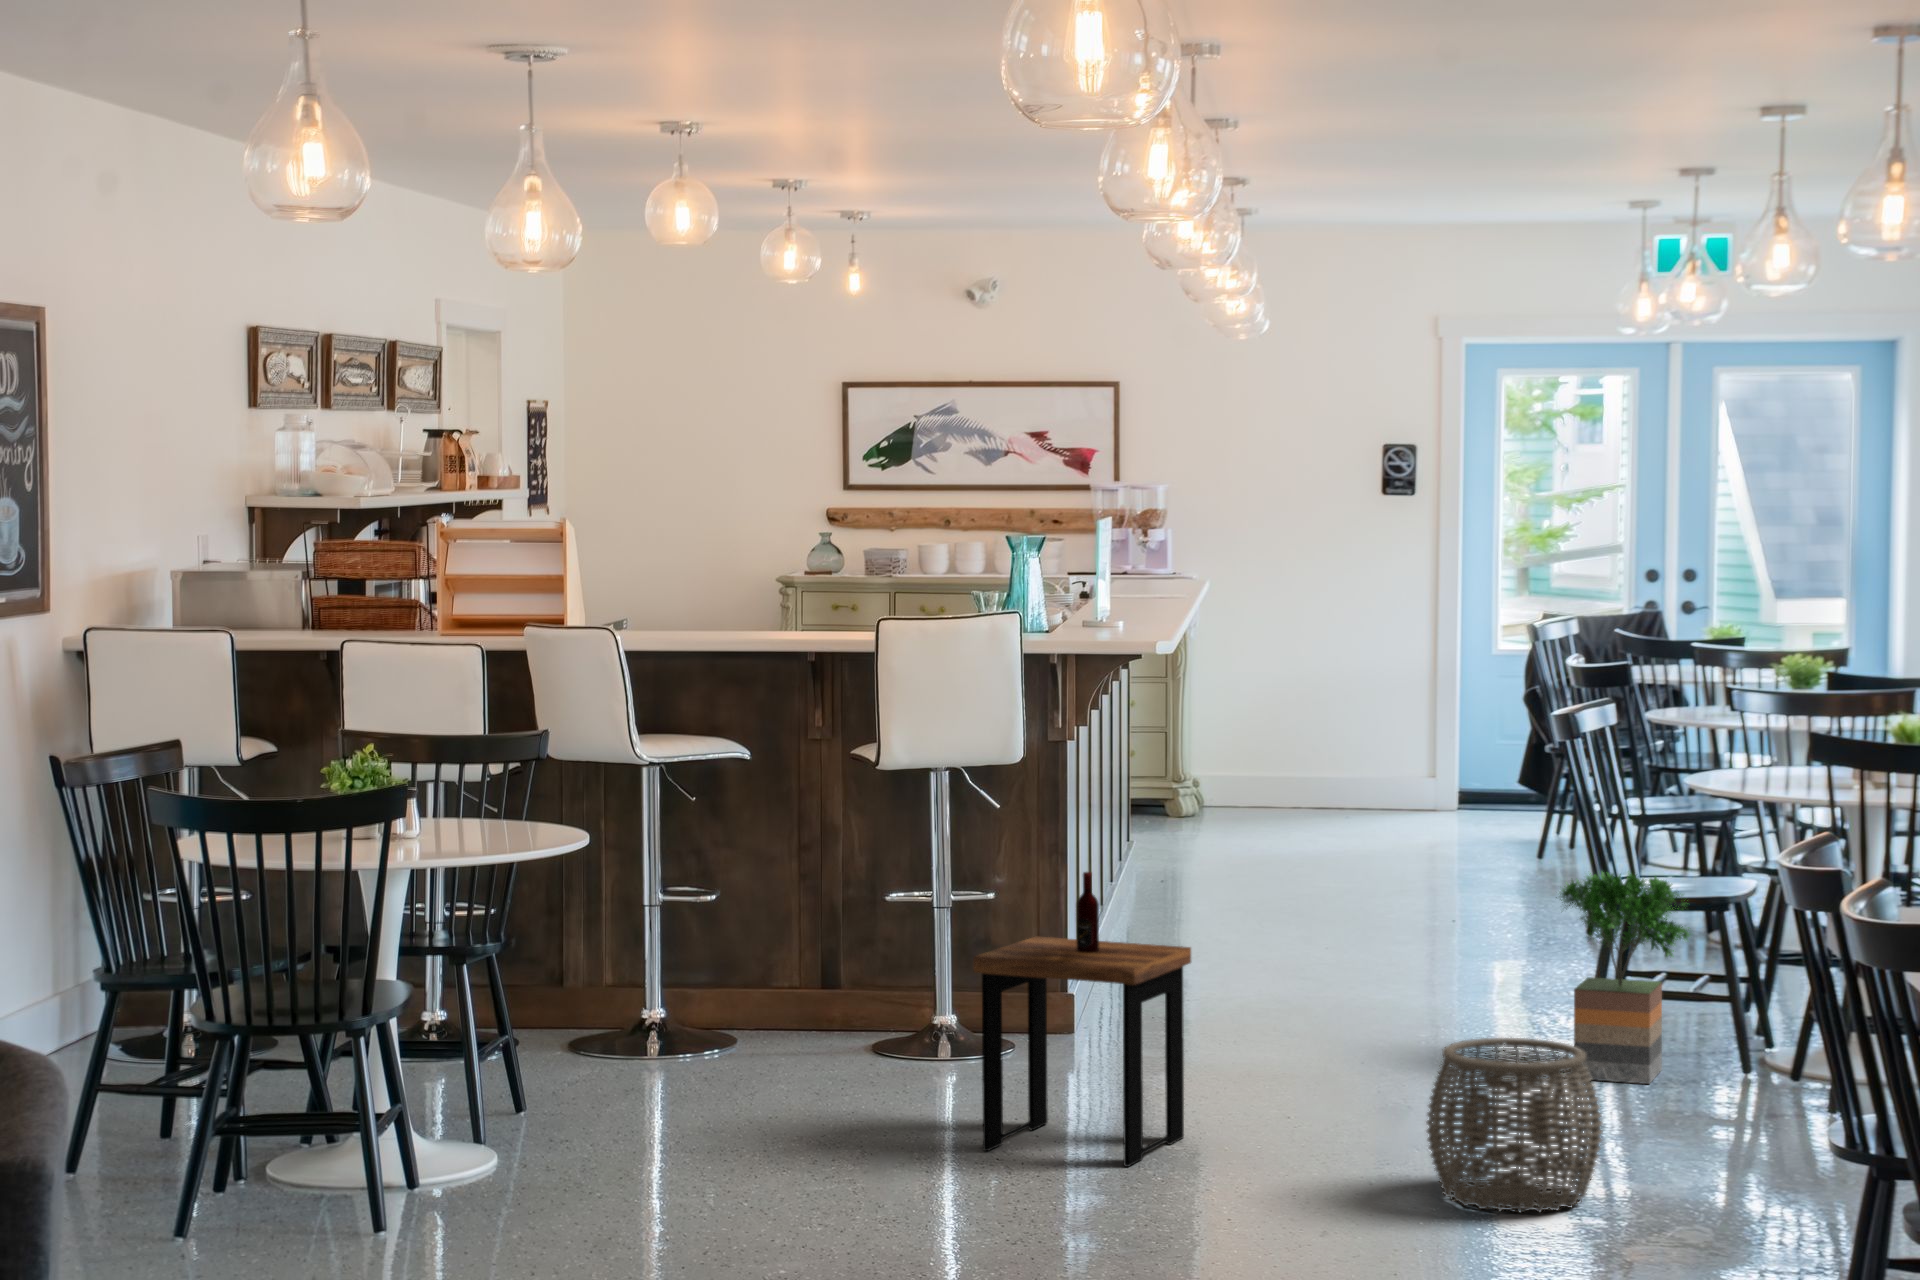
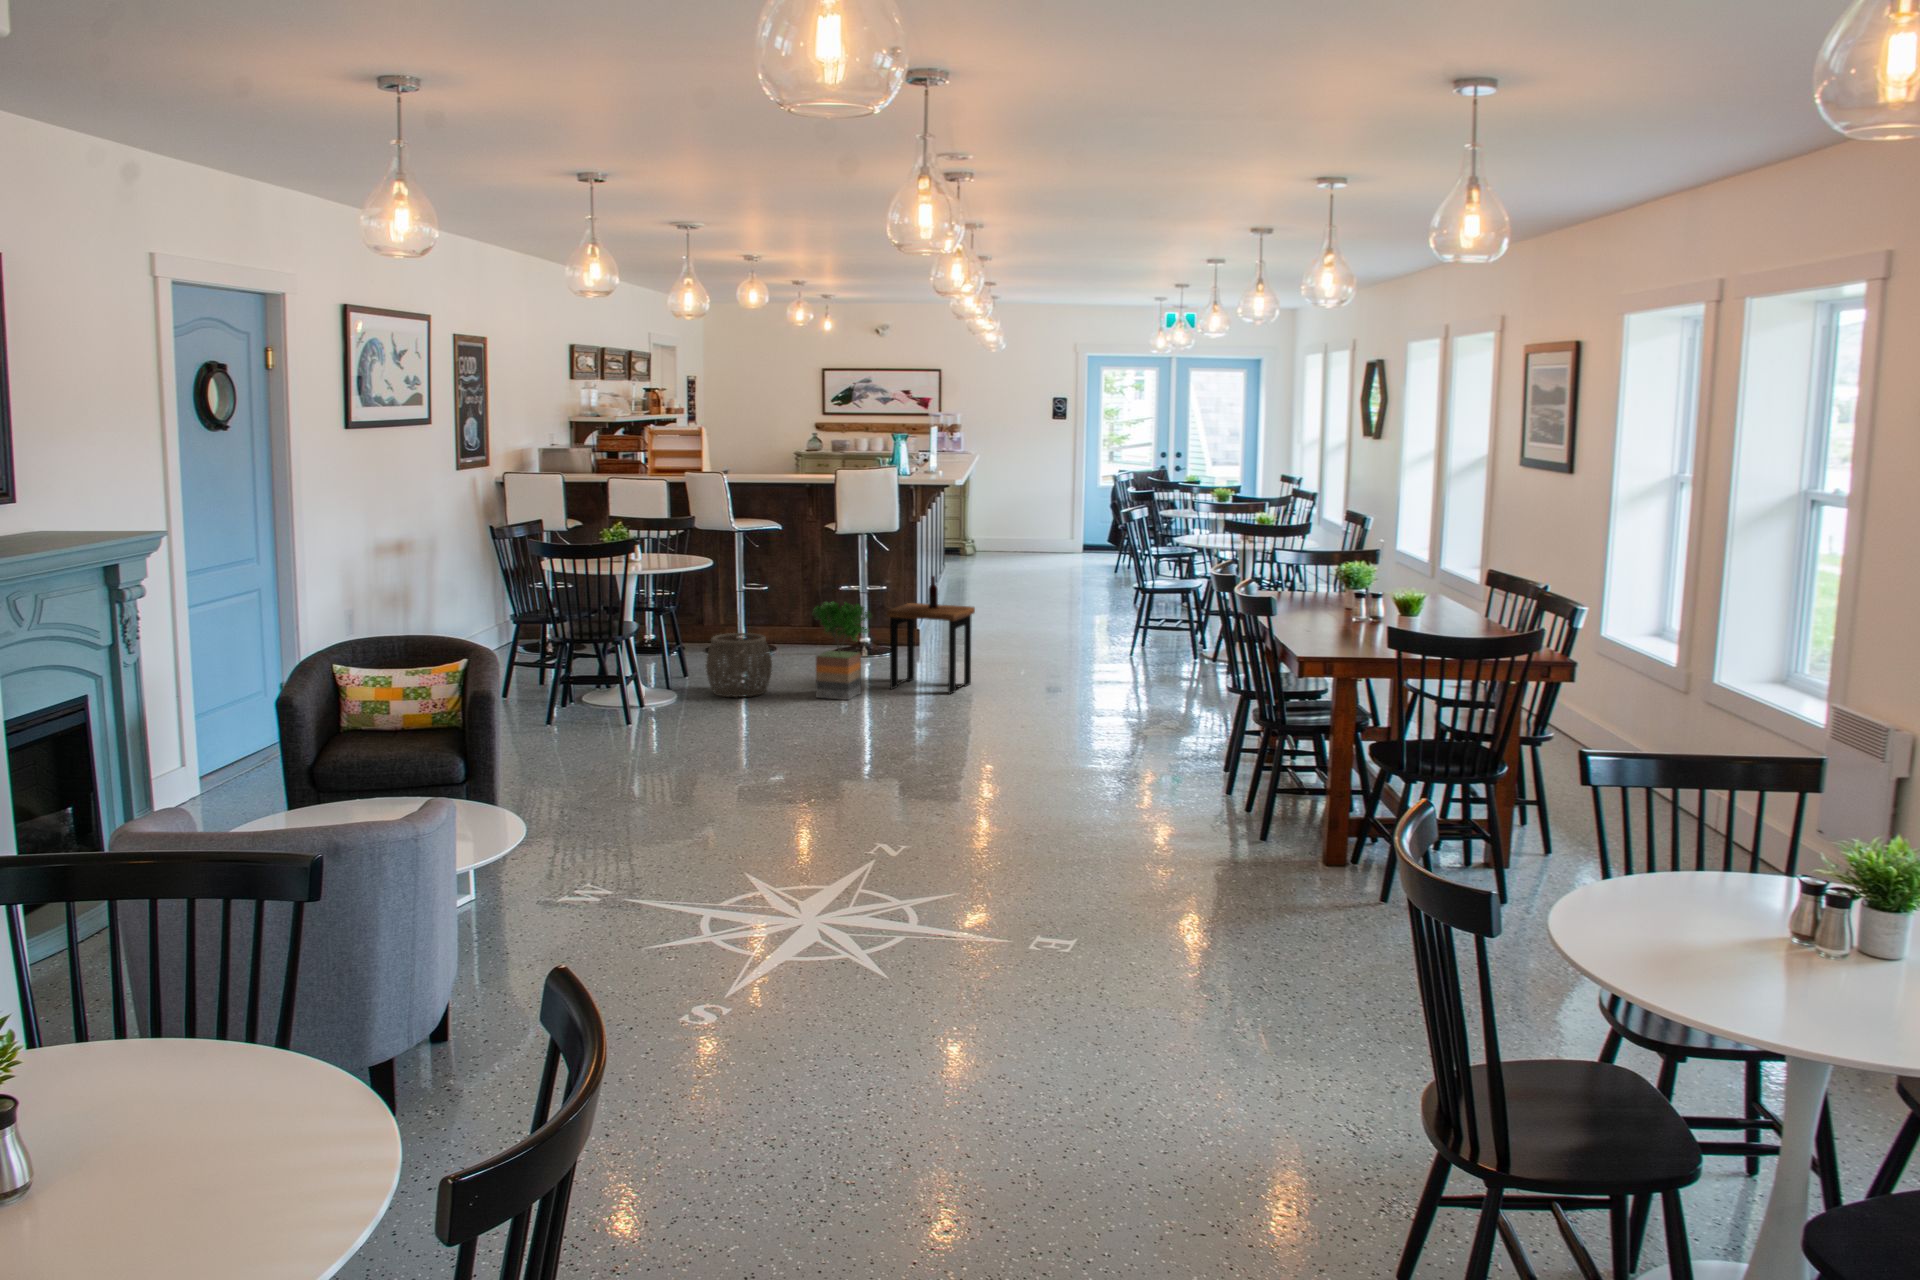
potted tree: present [1556,872,1689,1084] -> present [813,602,871,700]
woven basket: present [1427,1038,1602,1212] -> present [706,633,772,697]

